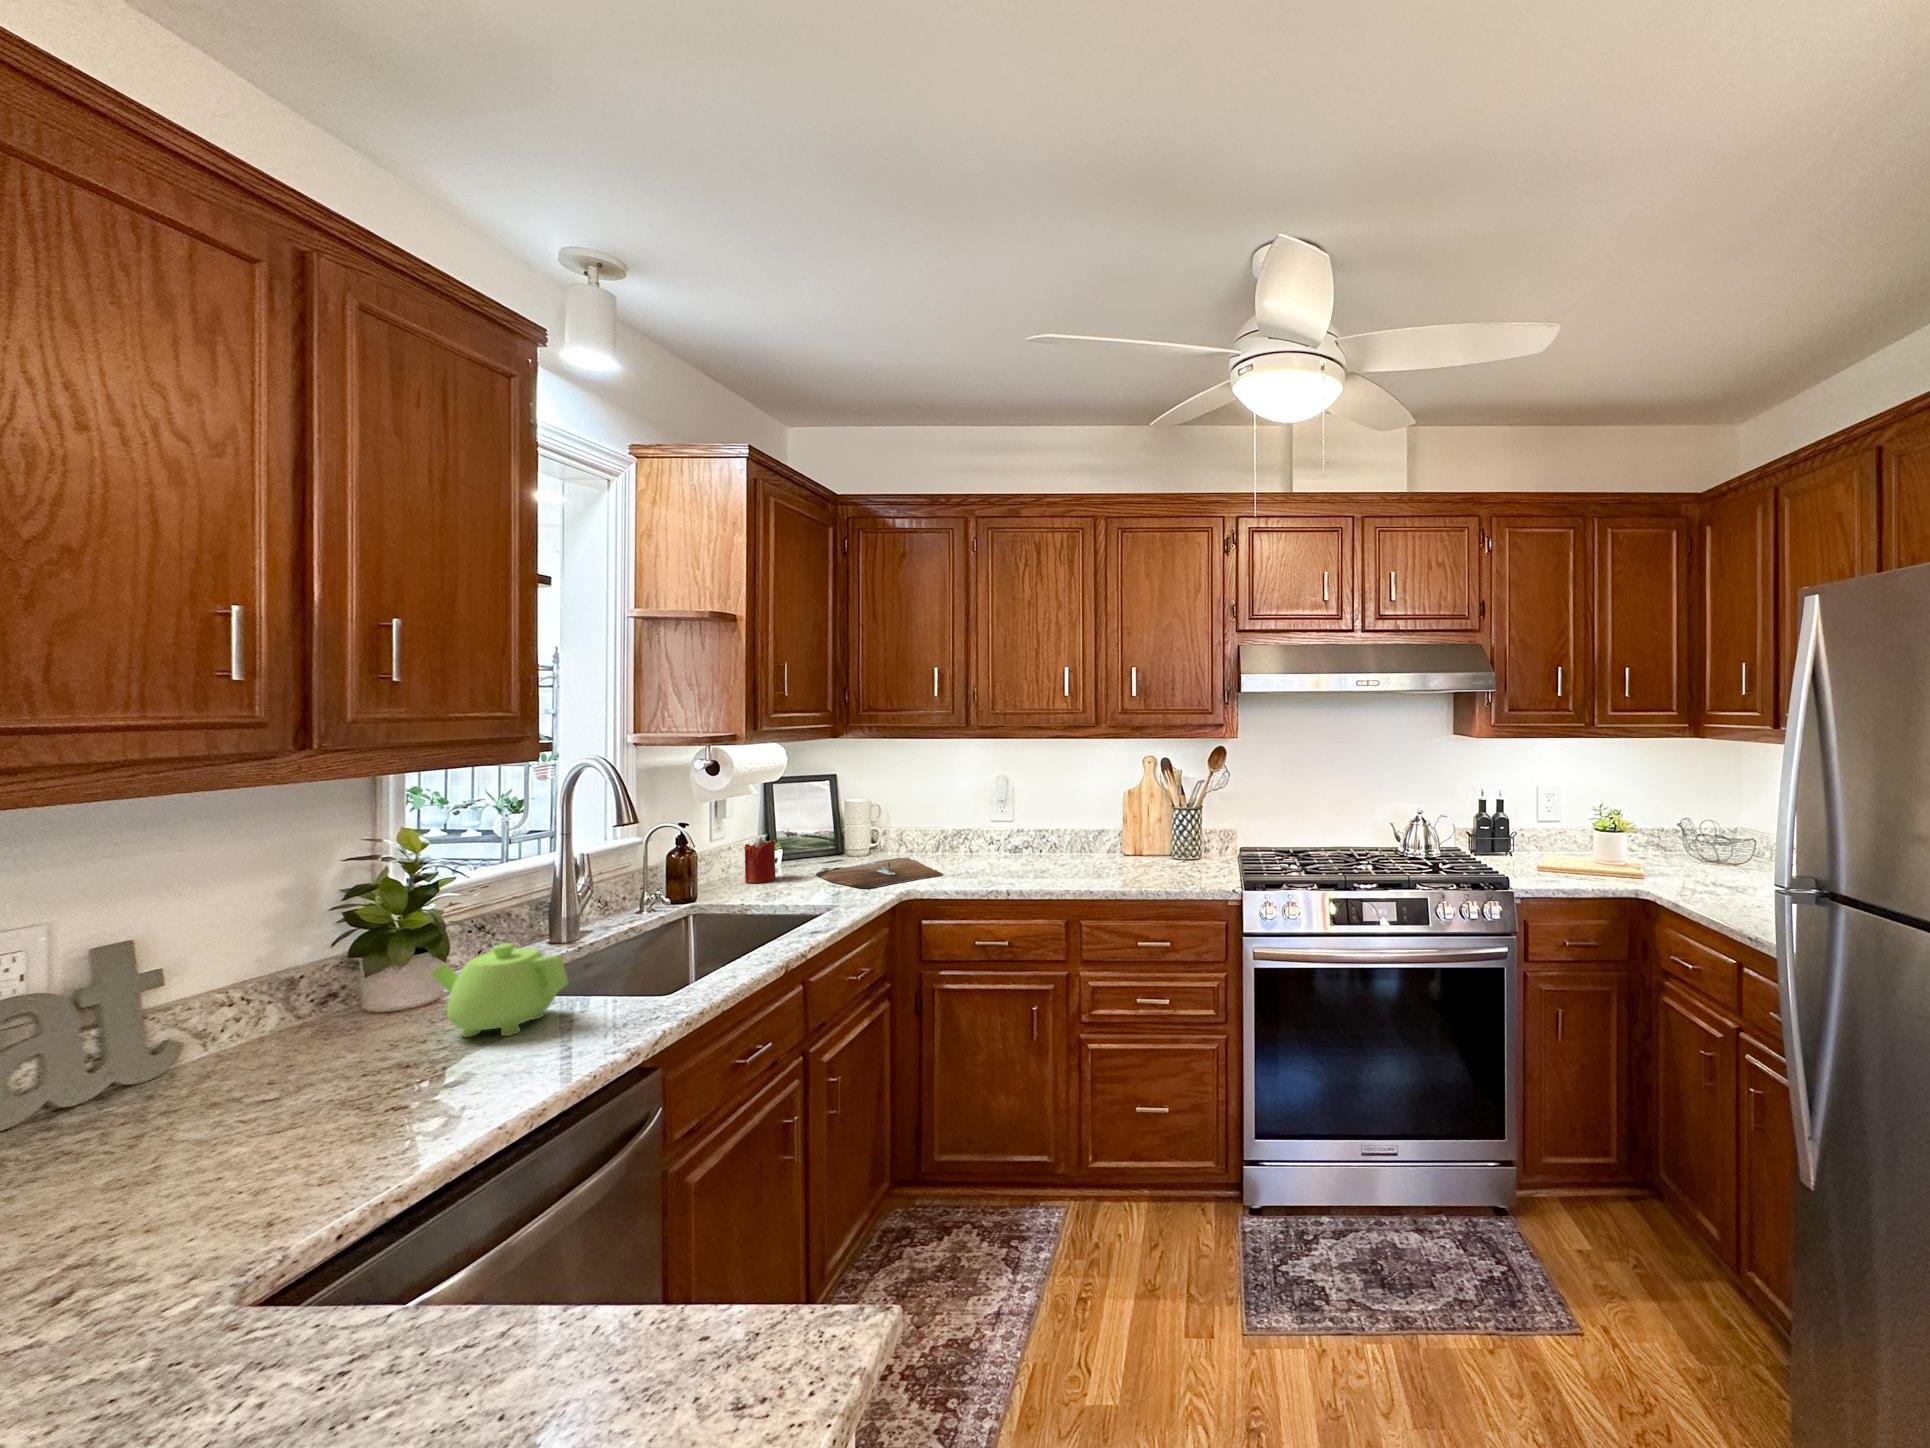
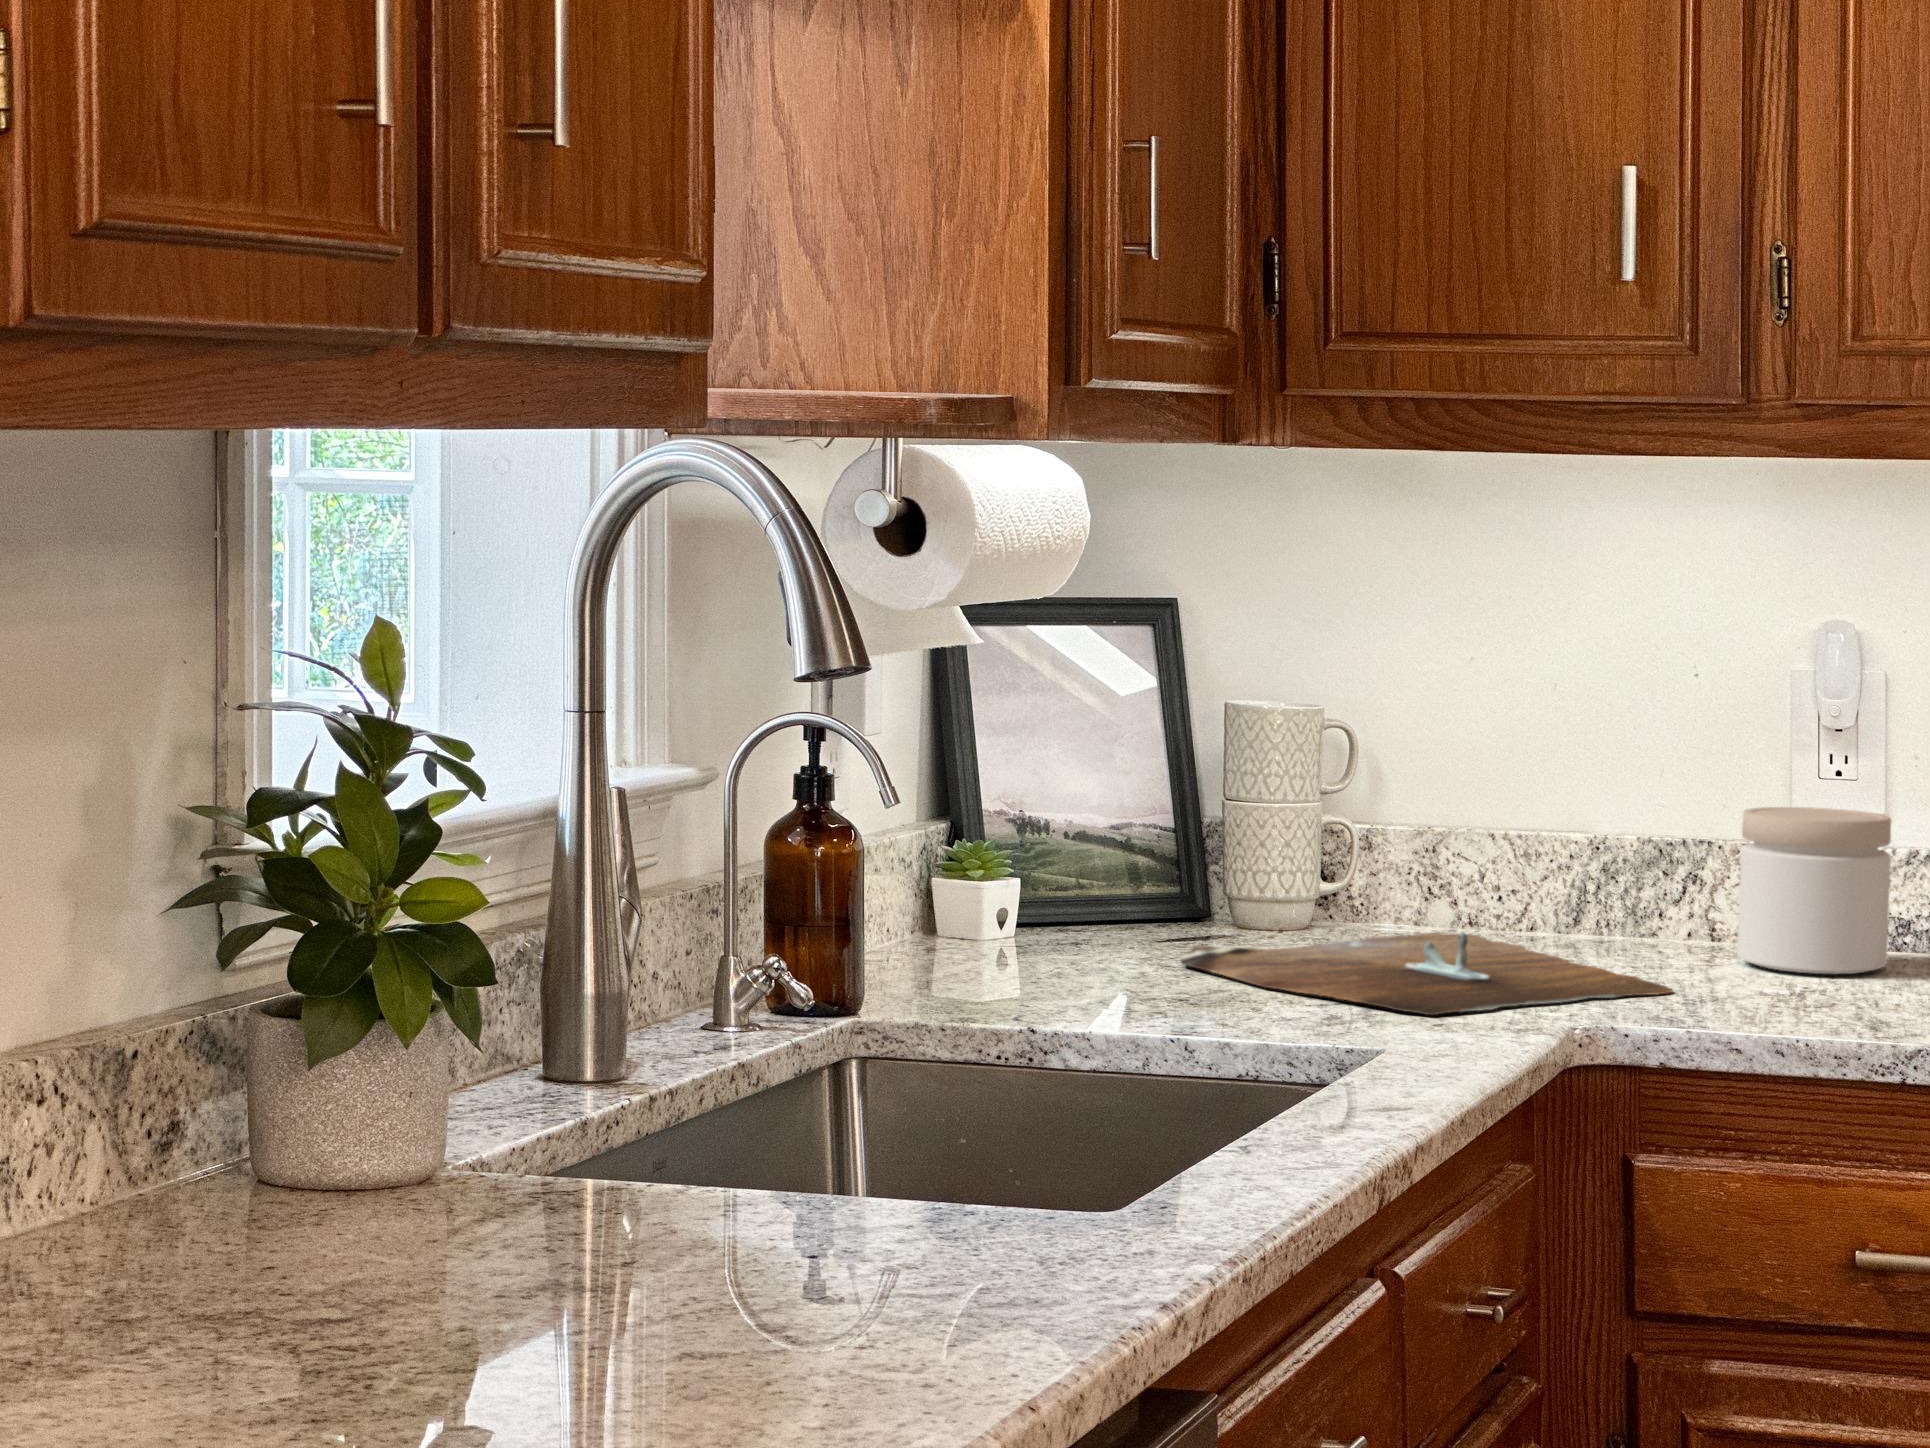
jar: none [971,819,1010,865] -> present [1737,807,1891,974]
candle: present [745,837,776,883] -> none [939,812,1049,977]
teapot: present [431,943,568,1037] -> none [329,1035,816,1363]

